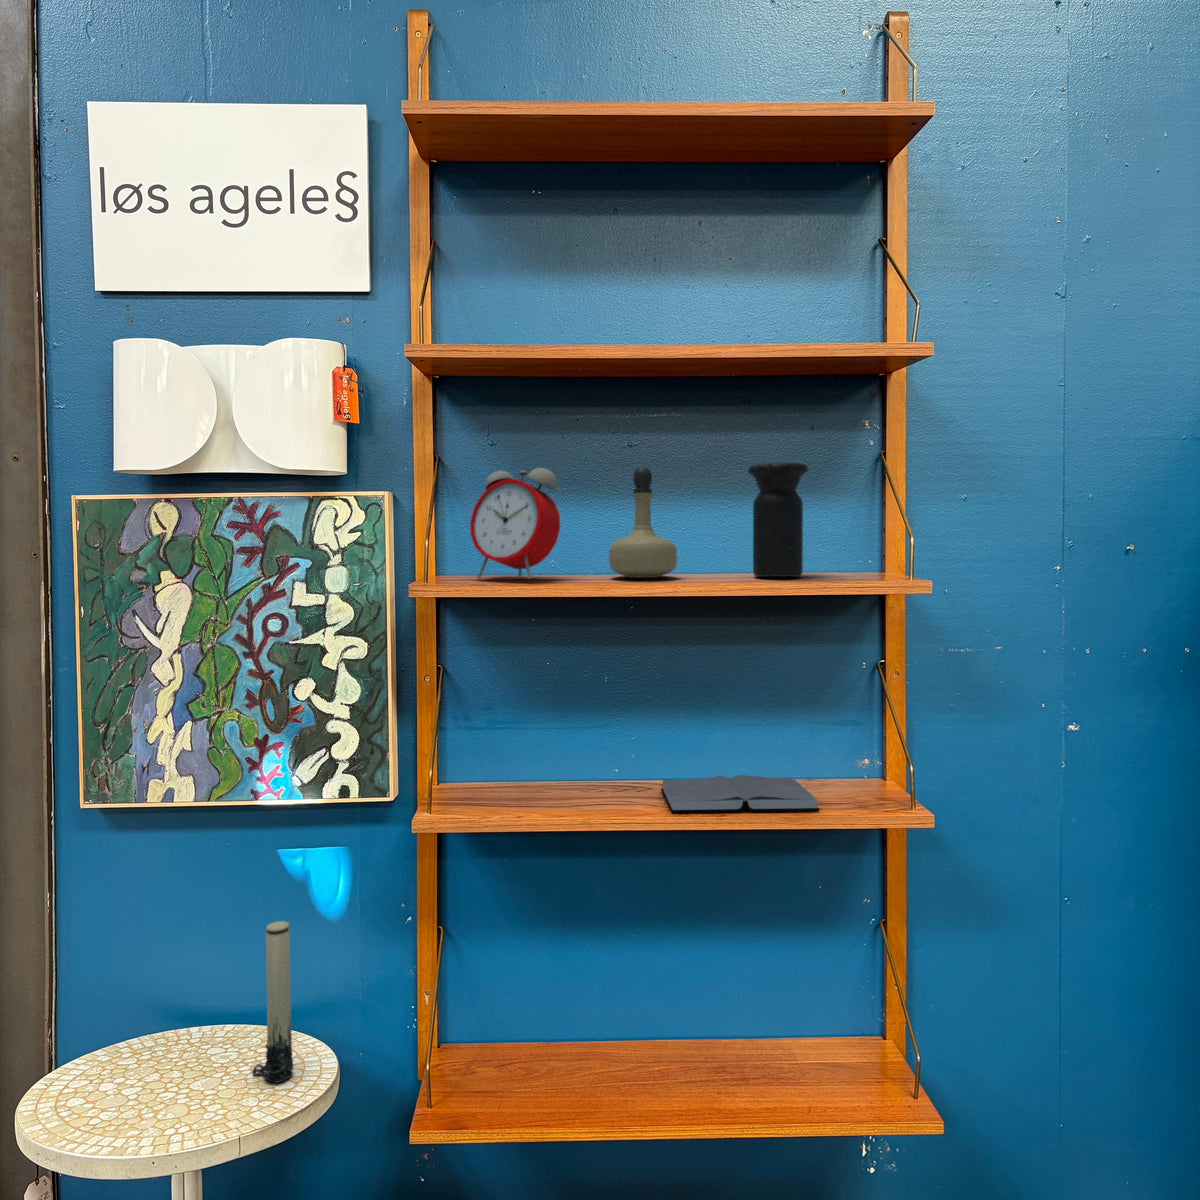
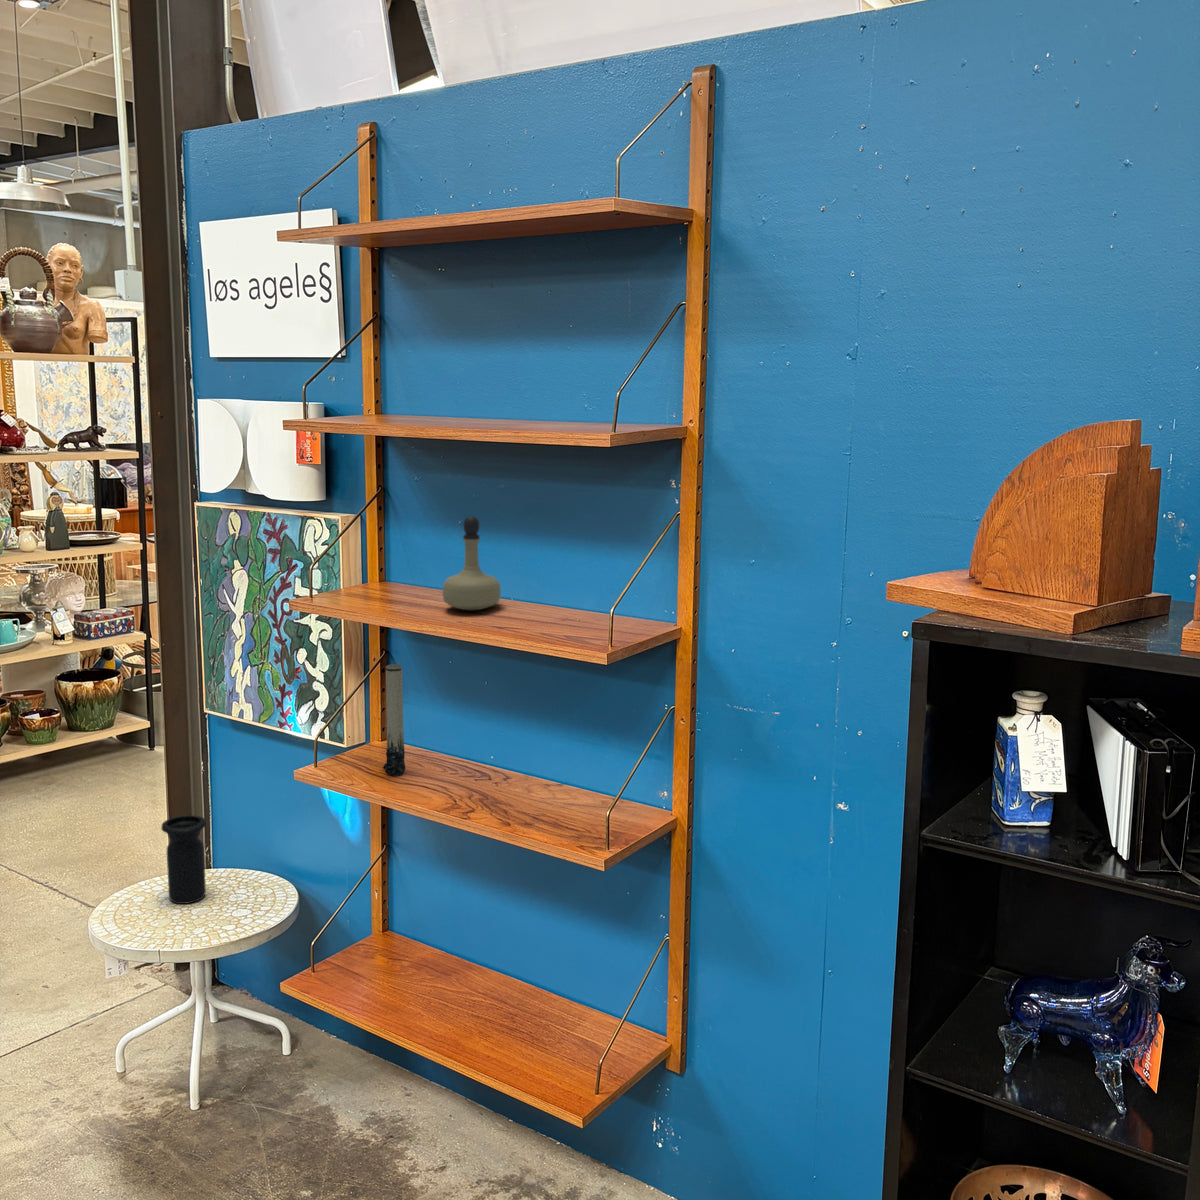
vase: present [748,463,808,577] -> present [162,815,206,904]
alarm clock: present [470,468,560,579] -> none [368,509,419,603]
hardback book: present [661,775,820,813] -> none [441,775,580,829]
candle: present [252,921,293,1083] -> present [383,664,405,776]

